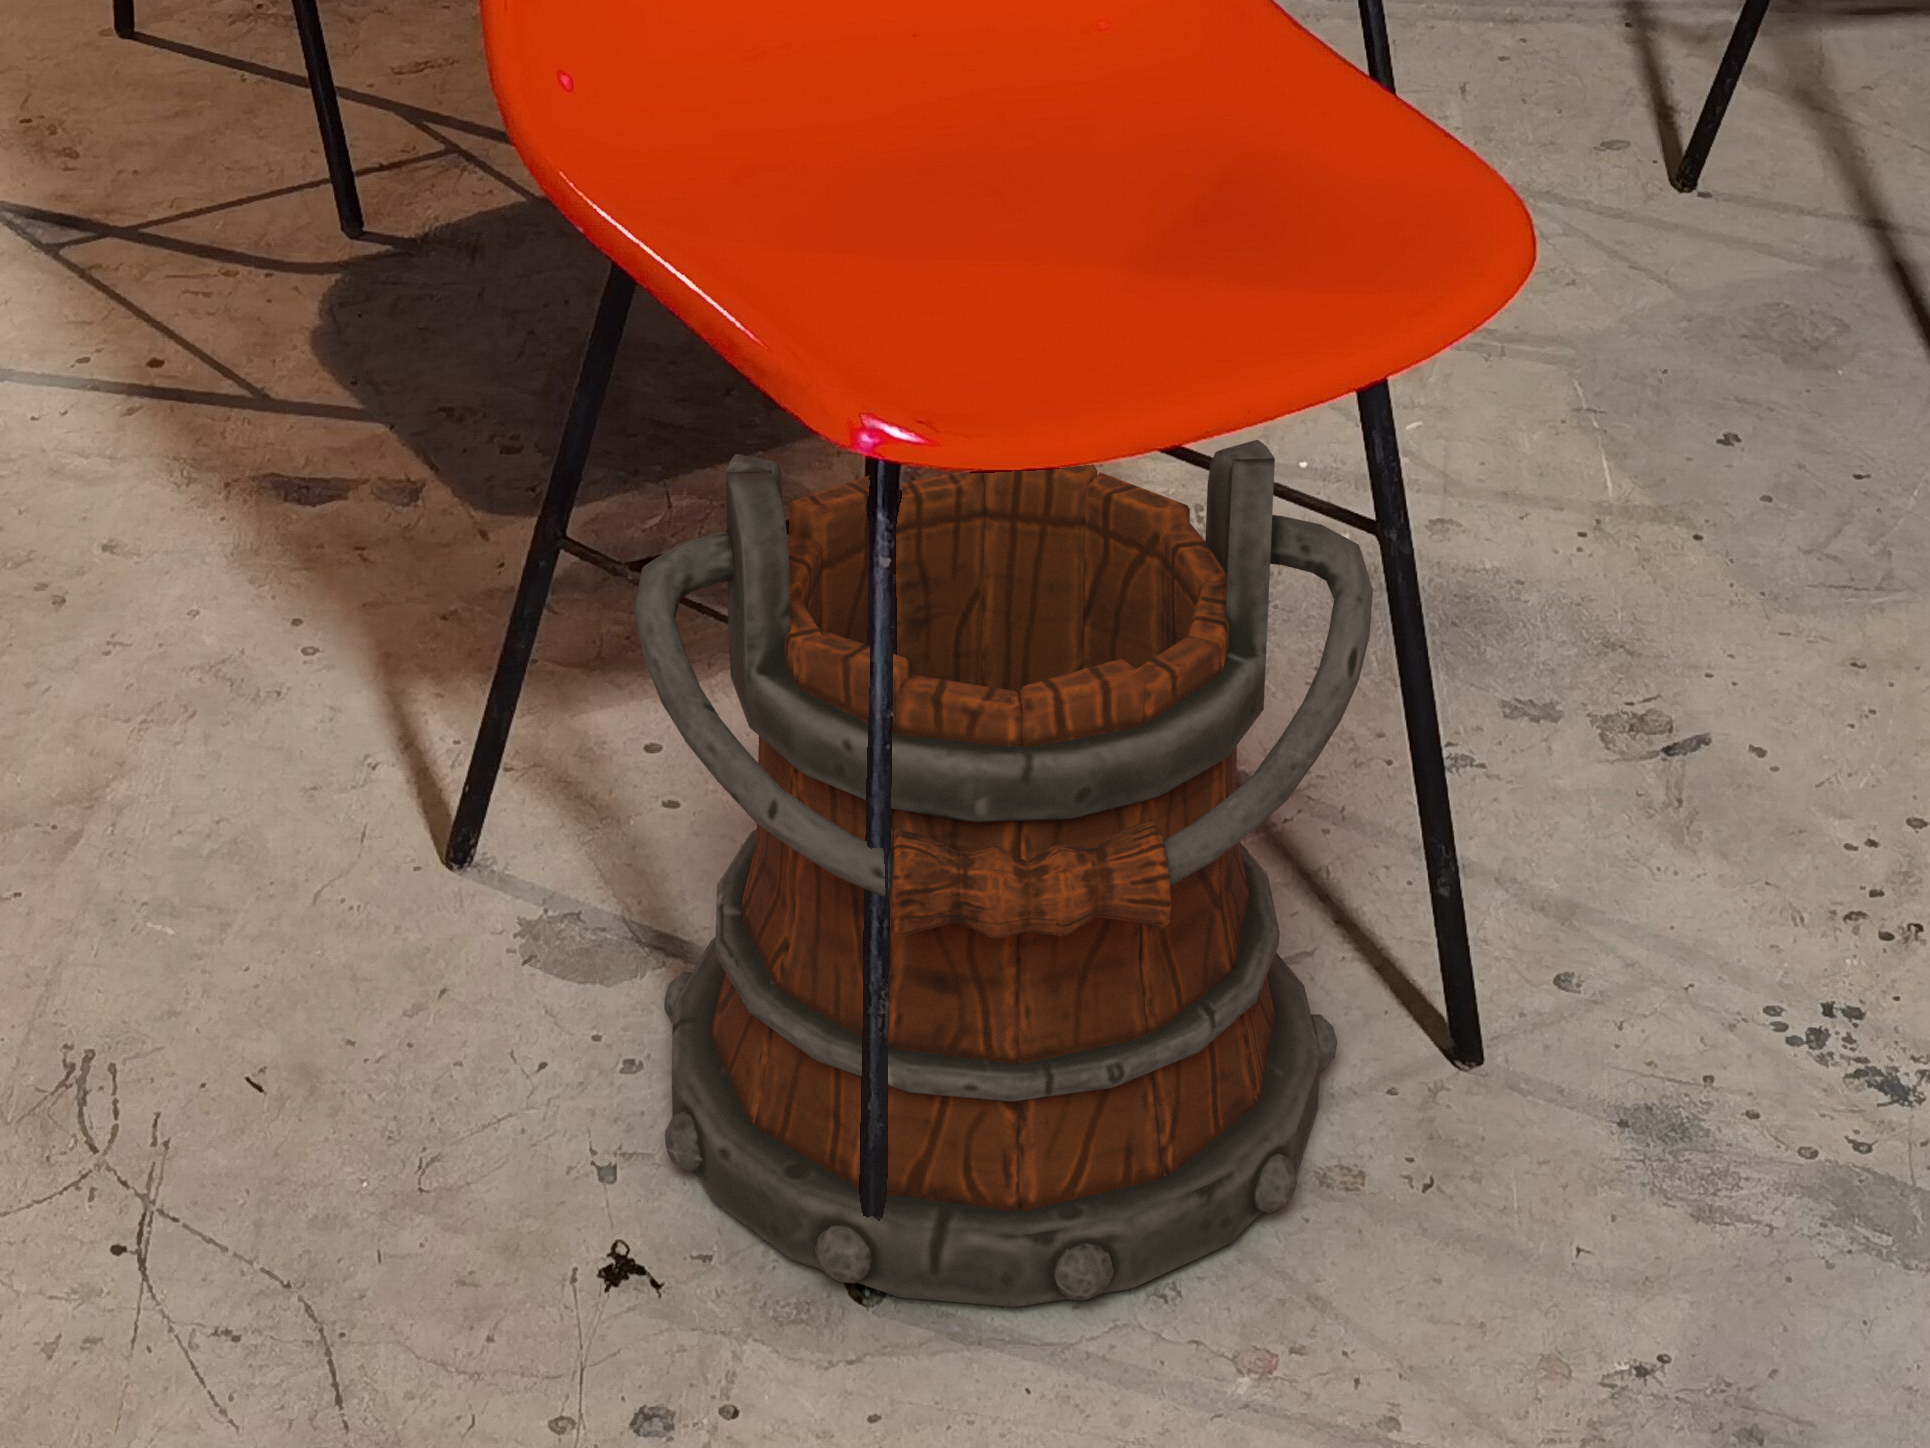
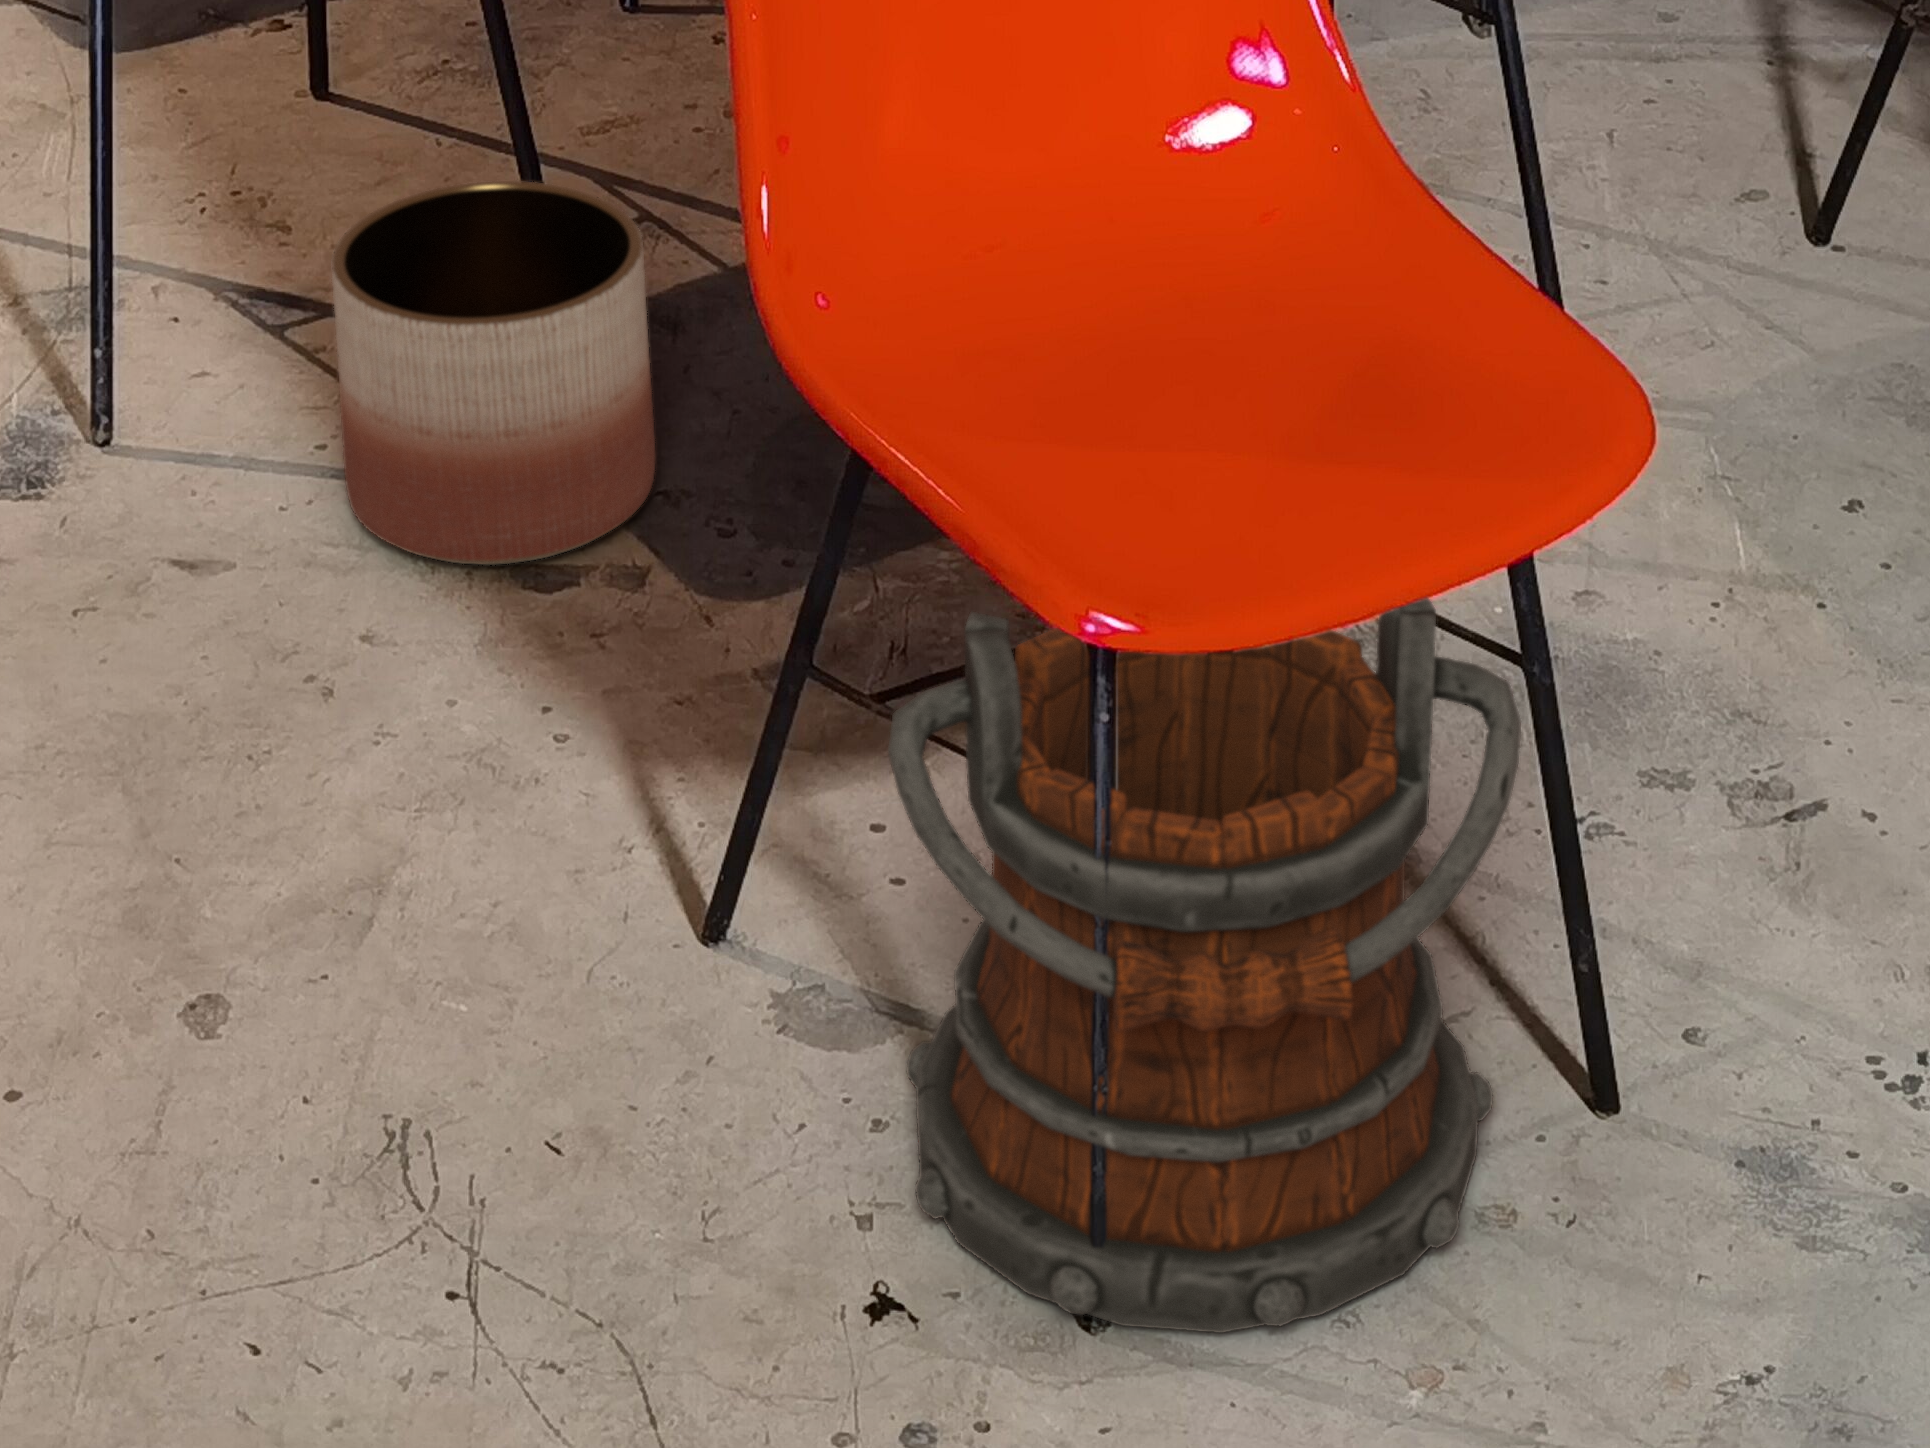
planter: none [84,70,435,474] -> present [332,181,655,565]

